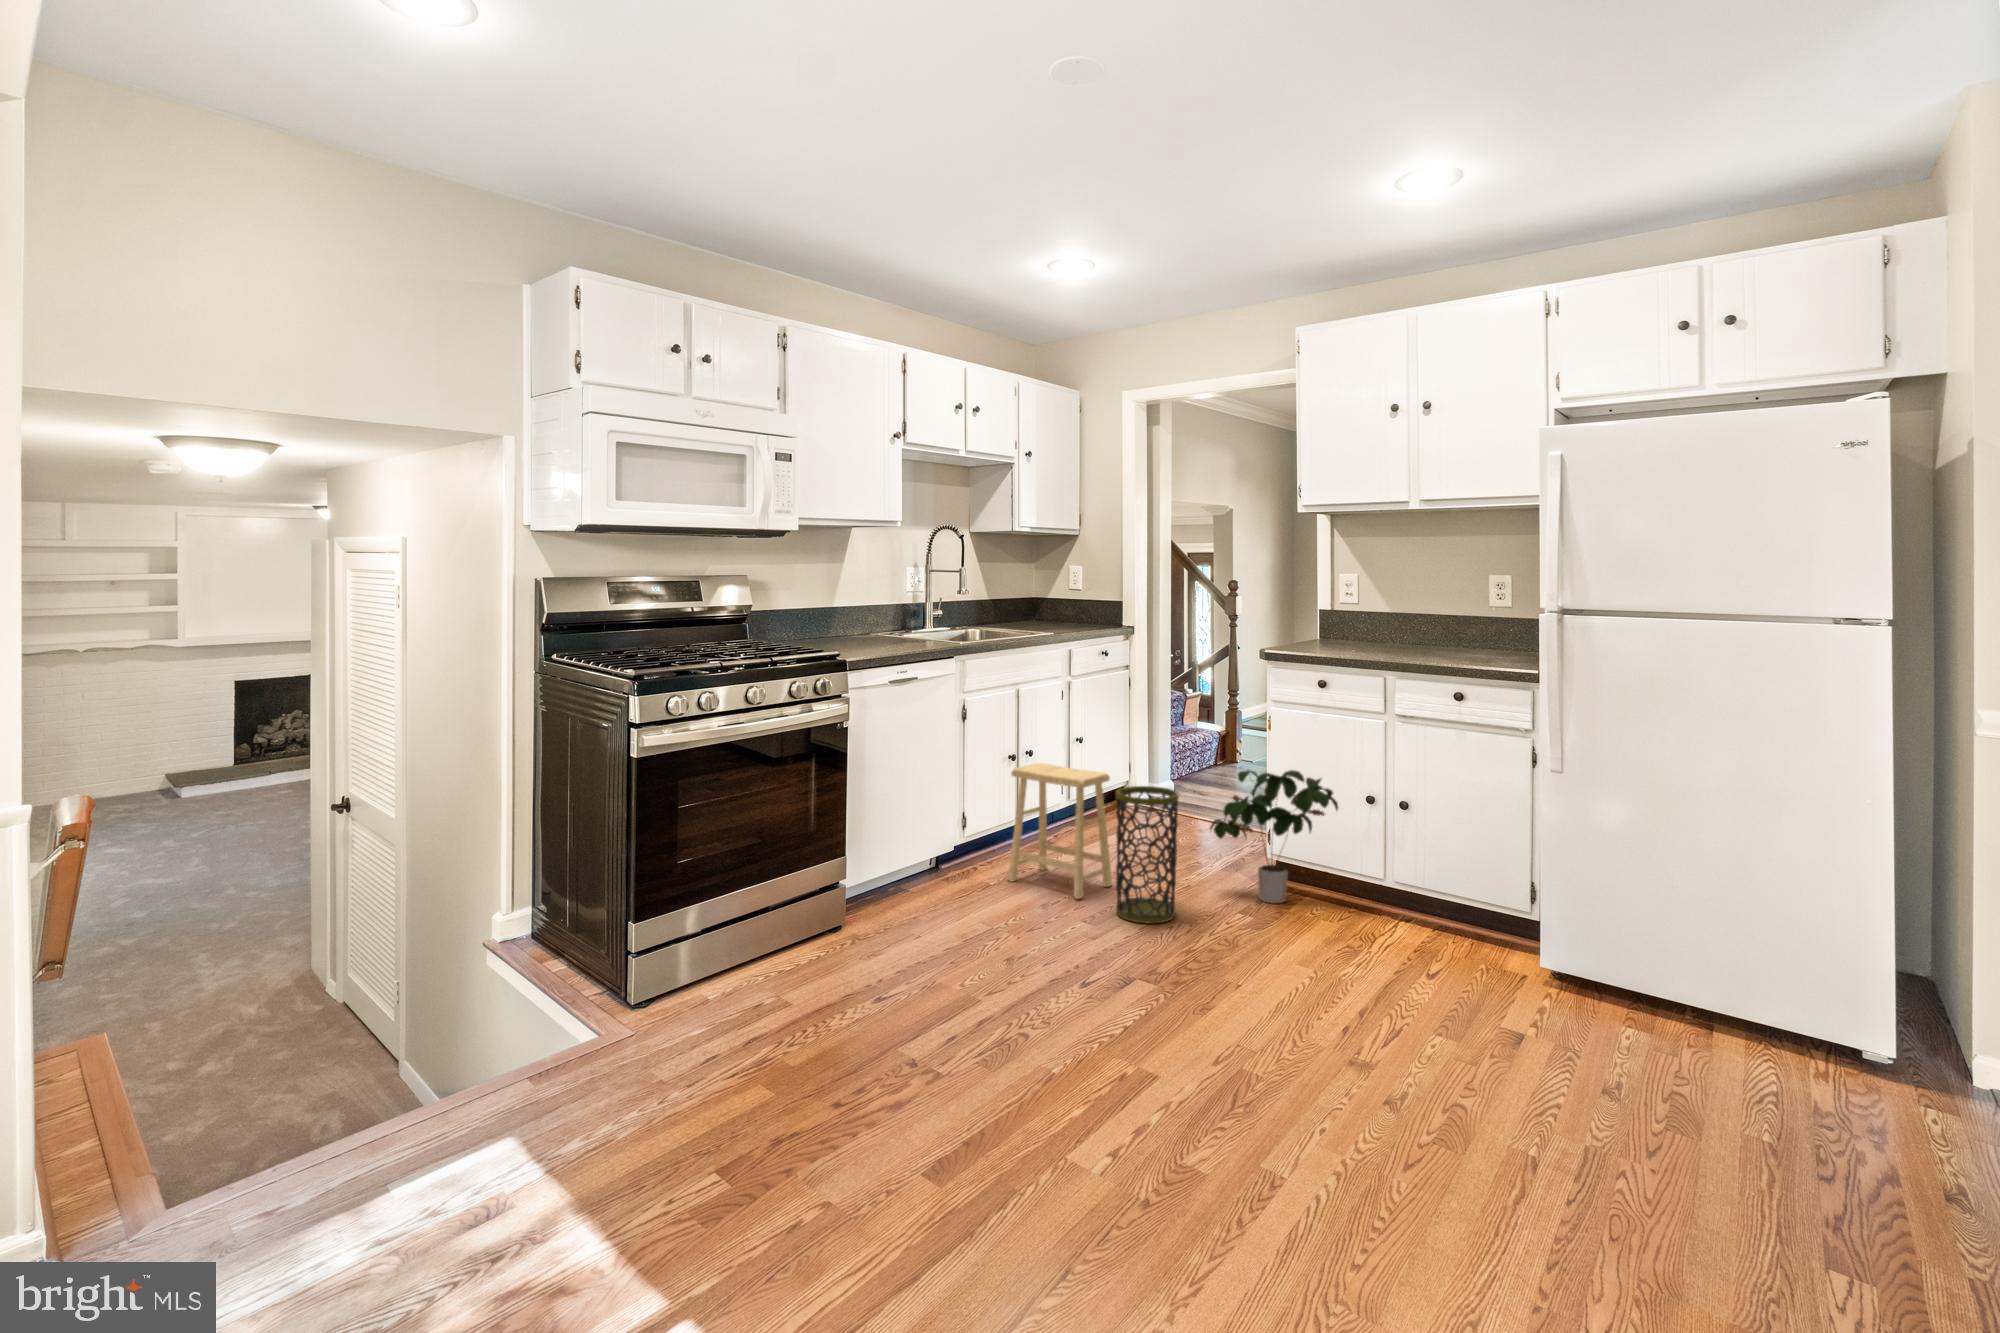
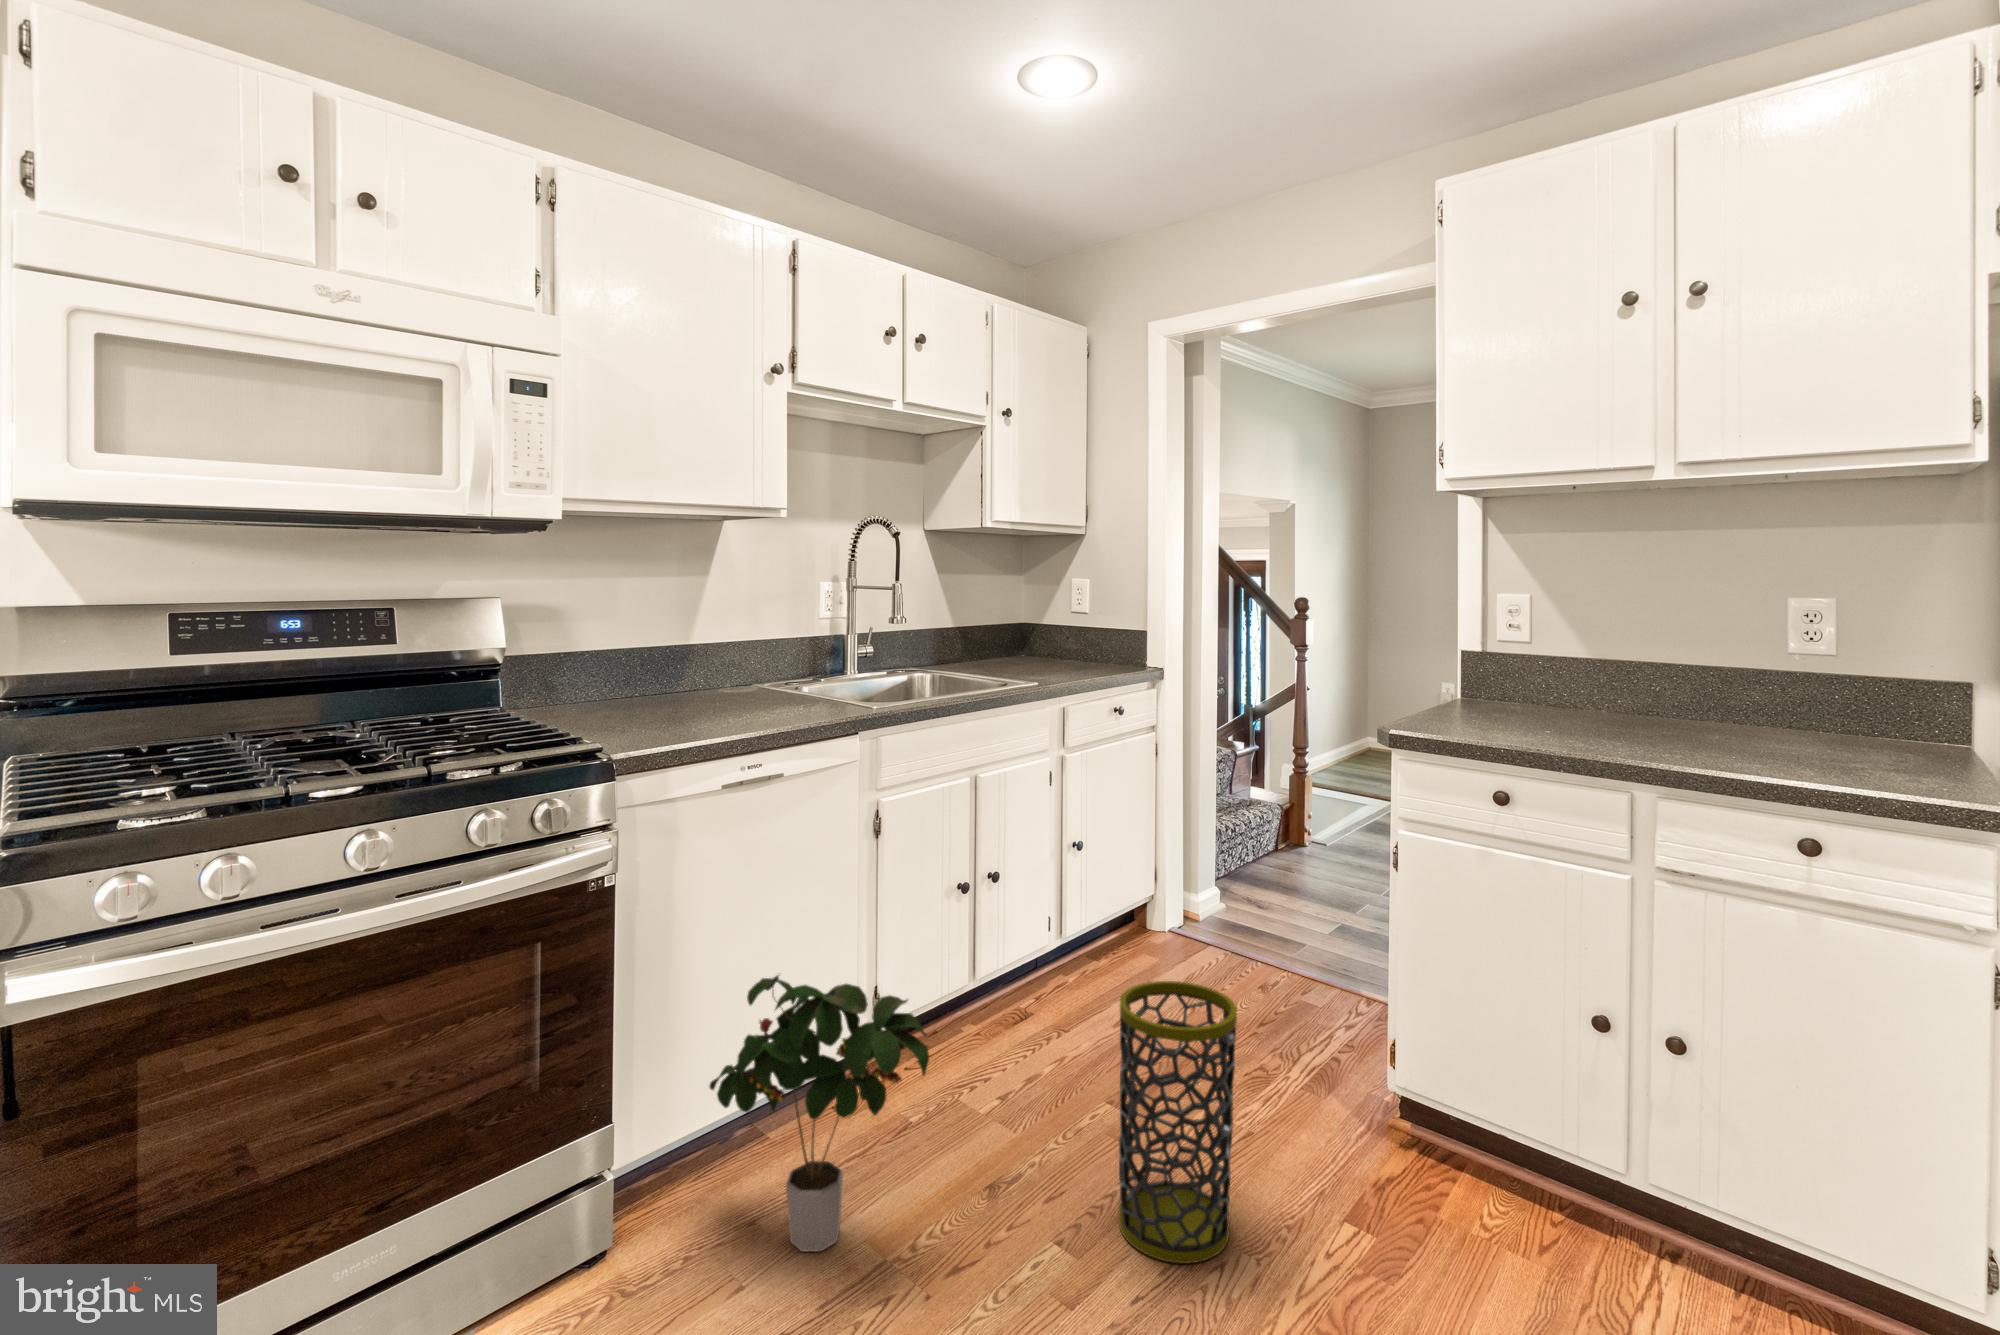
footstool: present [1008,763,1112,899] -> none [940,909,1118,1177]
potted plant: present [1210,770,1338,903] -> present [709,975,929,1252]

